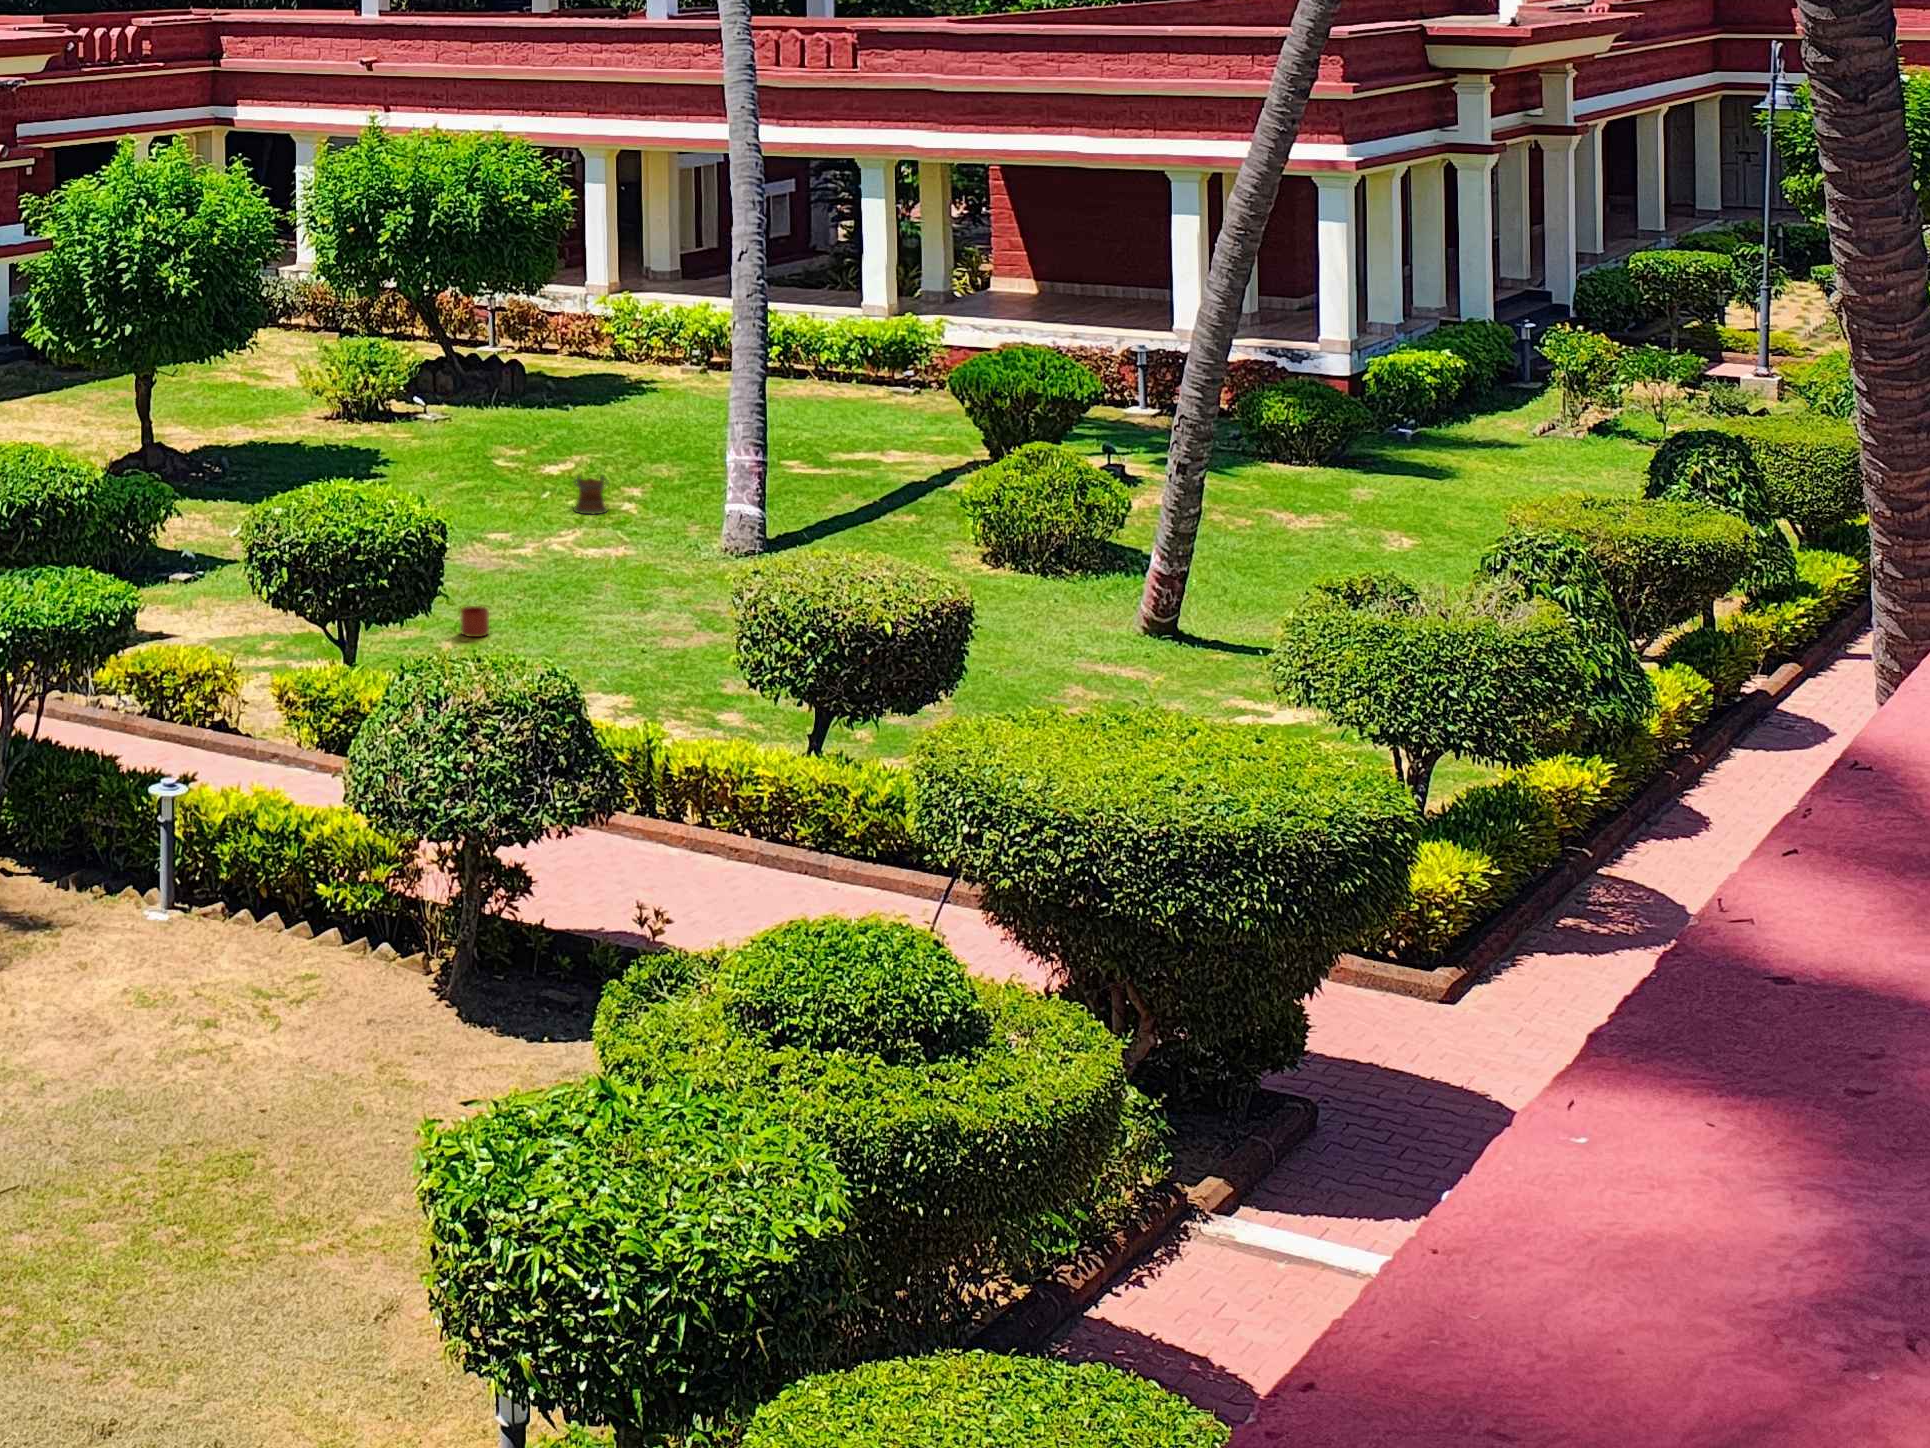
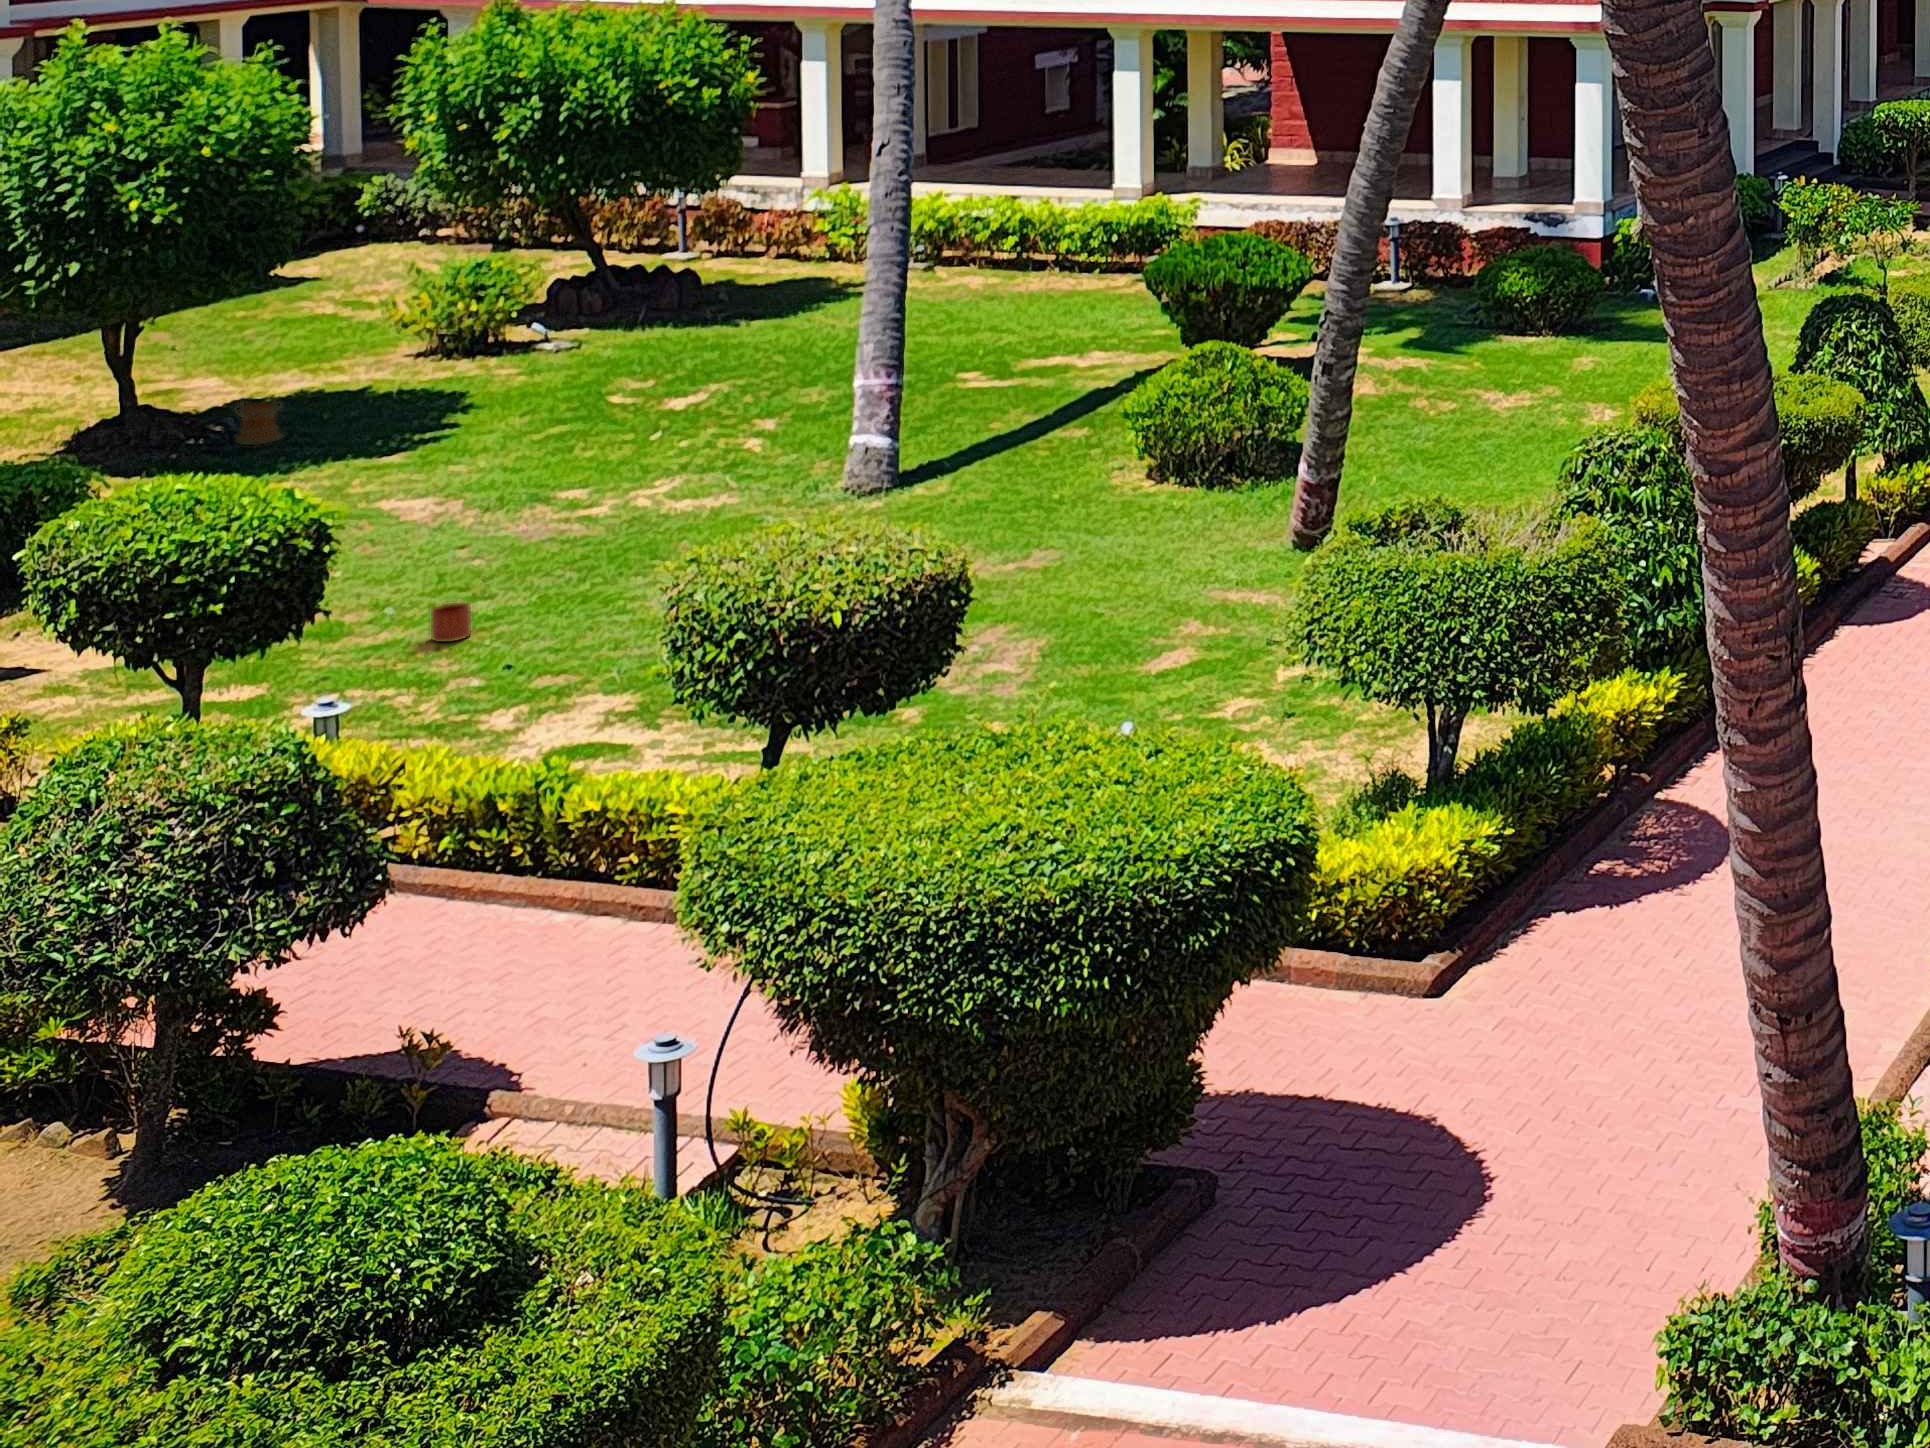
bucket: present [574,476,607,514] -> present [235,399,282,445]

